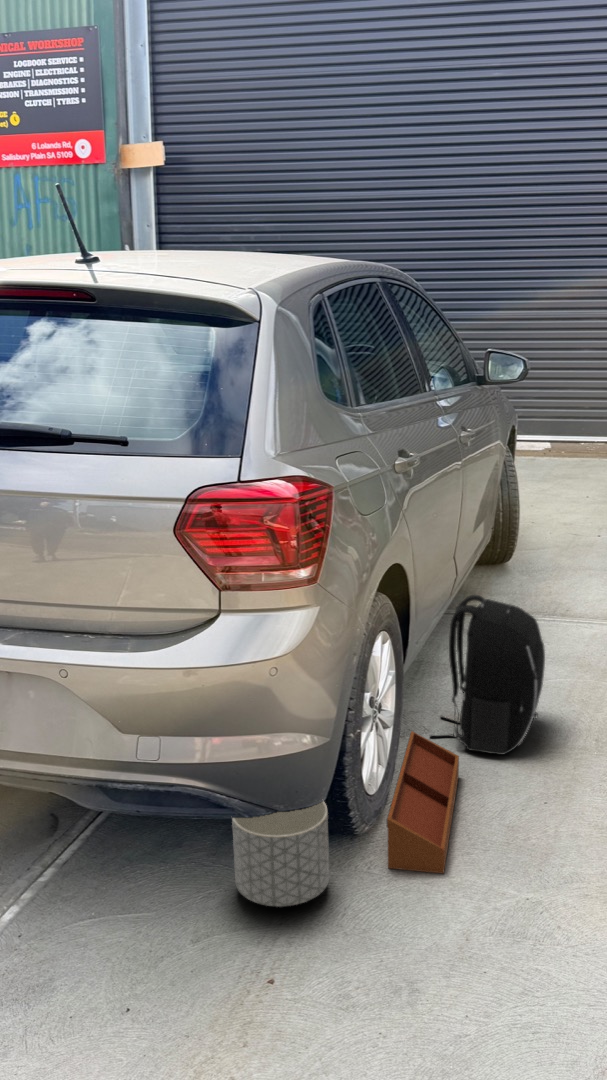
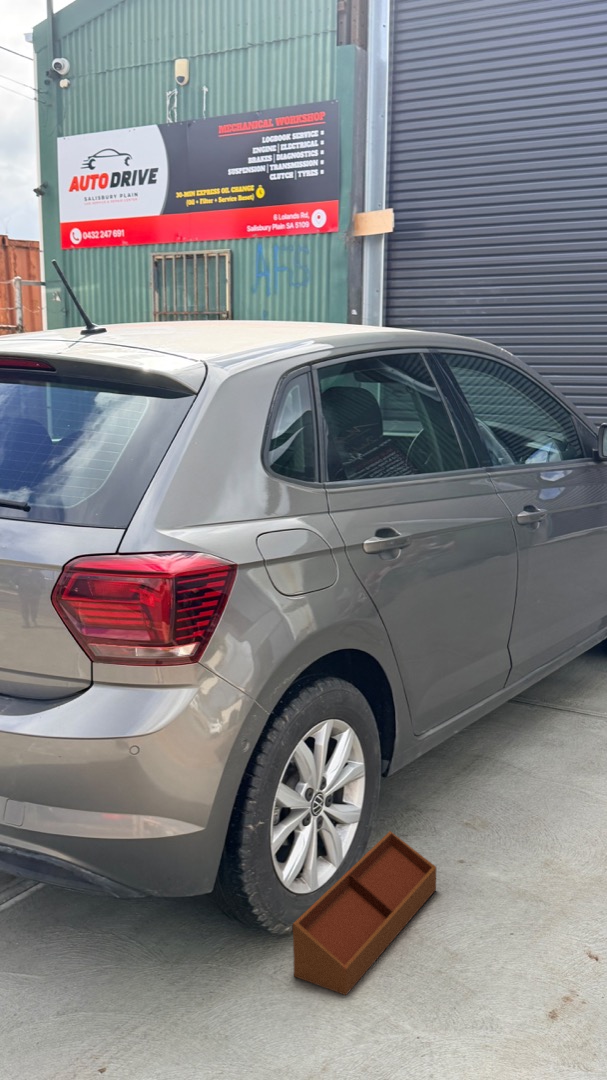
backpack: present [431,595,545,755] -> none [436,692,572,874]
planter: present [232,802,329,907] -> none [122,868,224,995]

